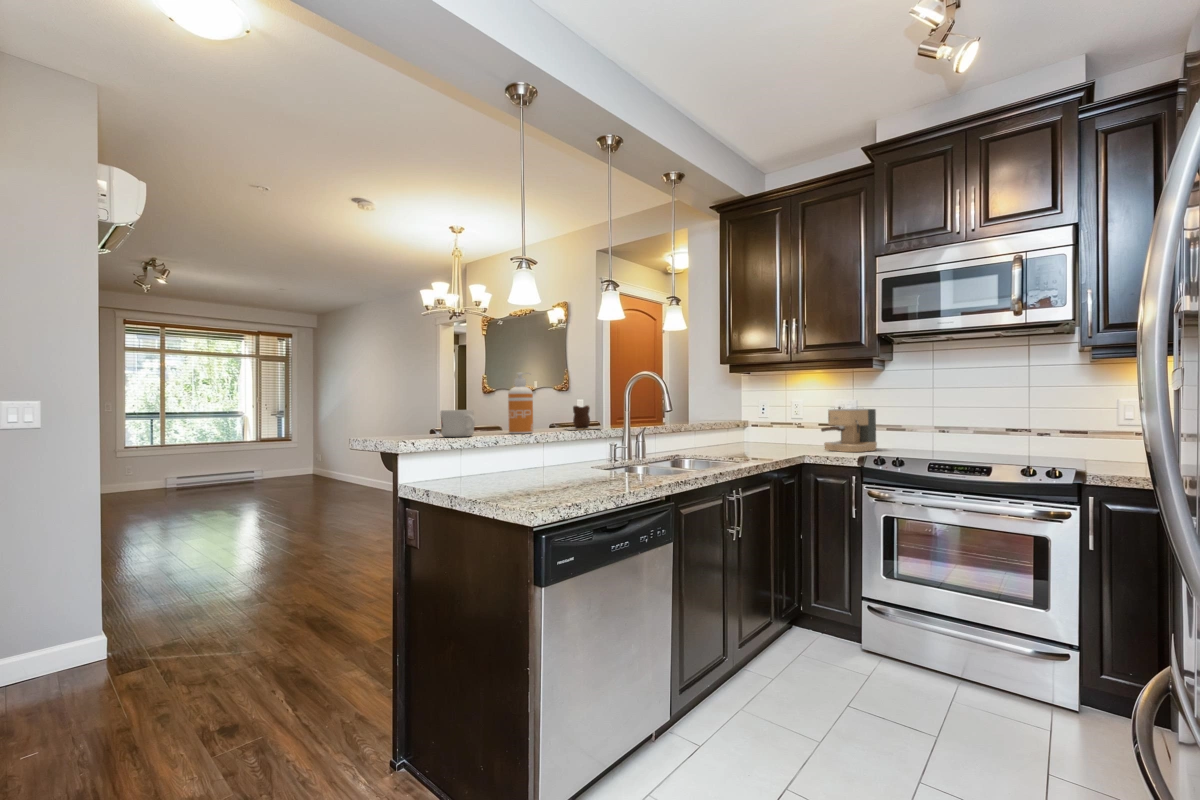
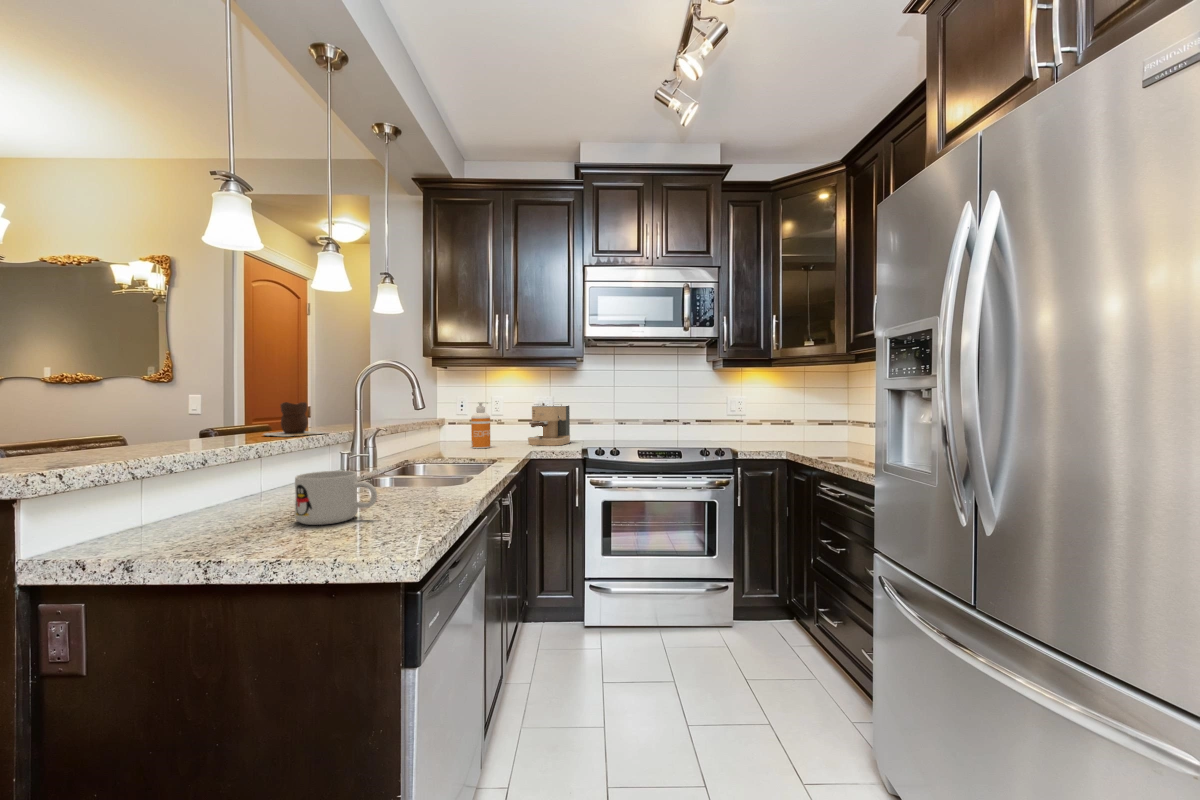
soap dispenser: present [508,372,533,434] -> present [471,402,490,448]
mug: present [440,410,475,437] -> present [295,471,377,525]

